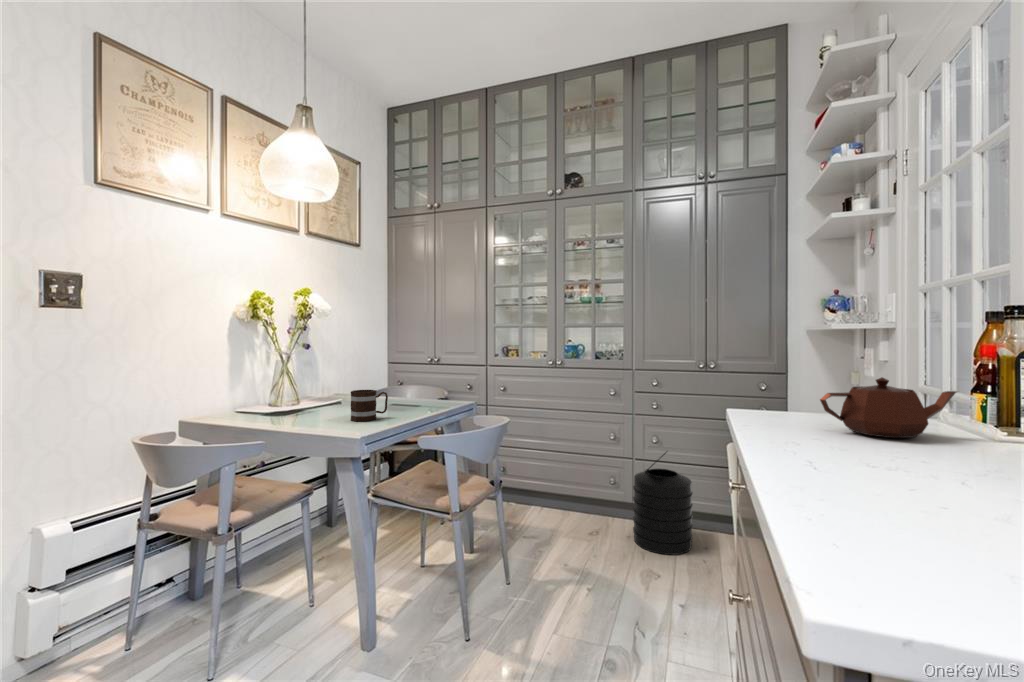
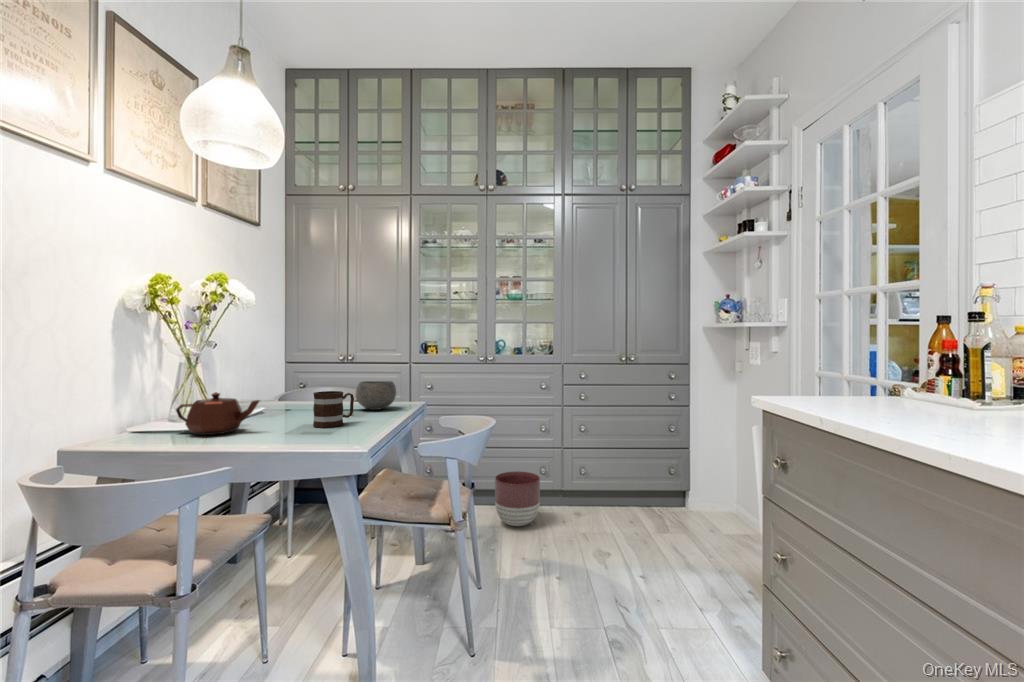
teapot: present [820,377,956,438] -> present [176,392,259,435]
bowl: none [407,381,443,407] -> present [356,381,396,410]
trash can: present [633,452,693,555] -> none [572,440,625,536]
planter: none [556,475,601,530] -> present [495,471,540,526]

